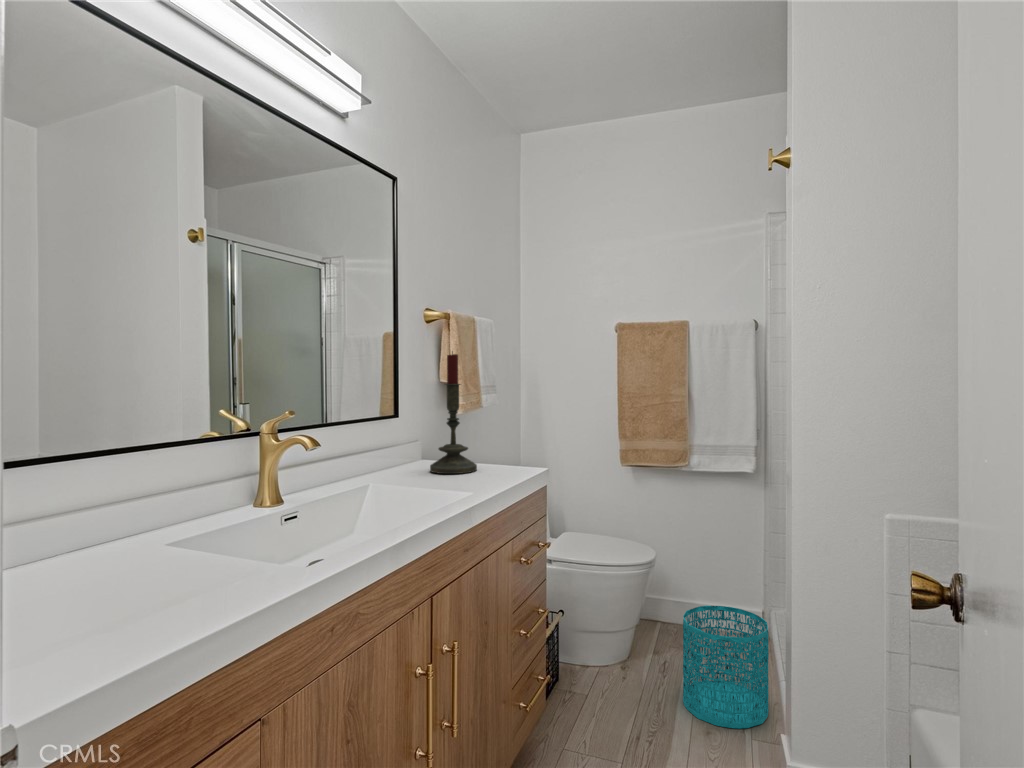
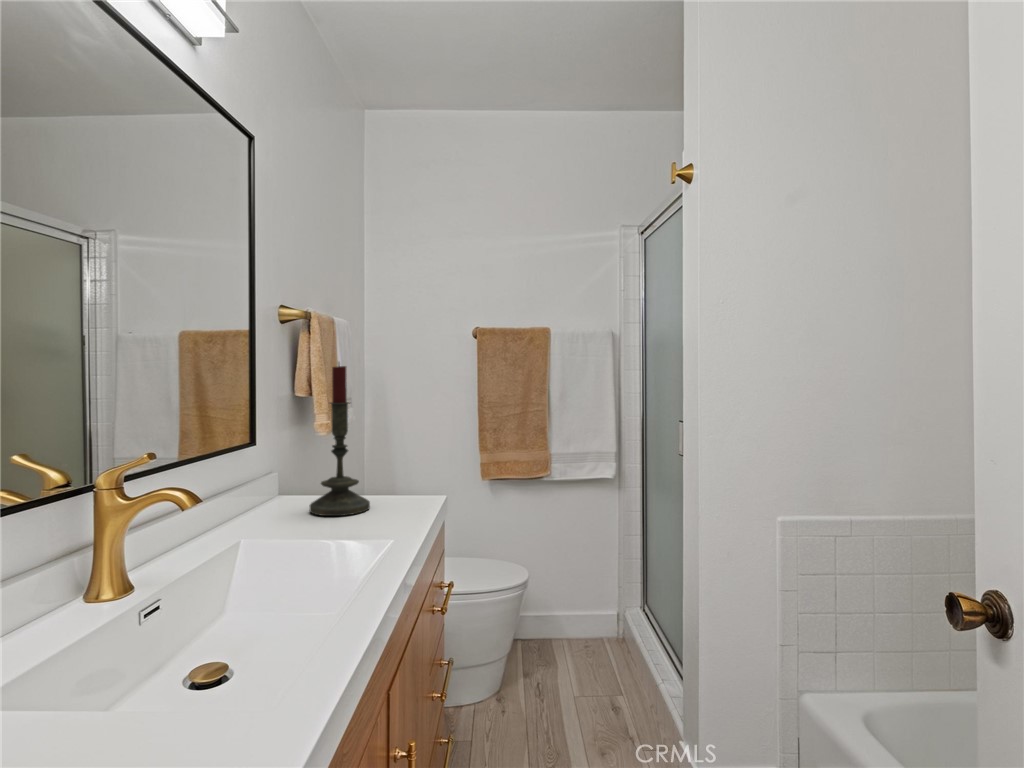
wastebasket: present [683,606,769,729] -> none [566,621,650,749]

